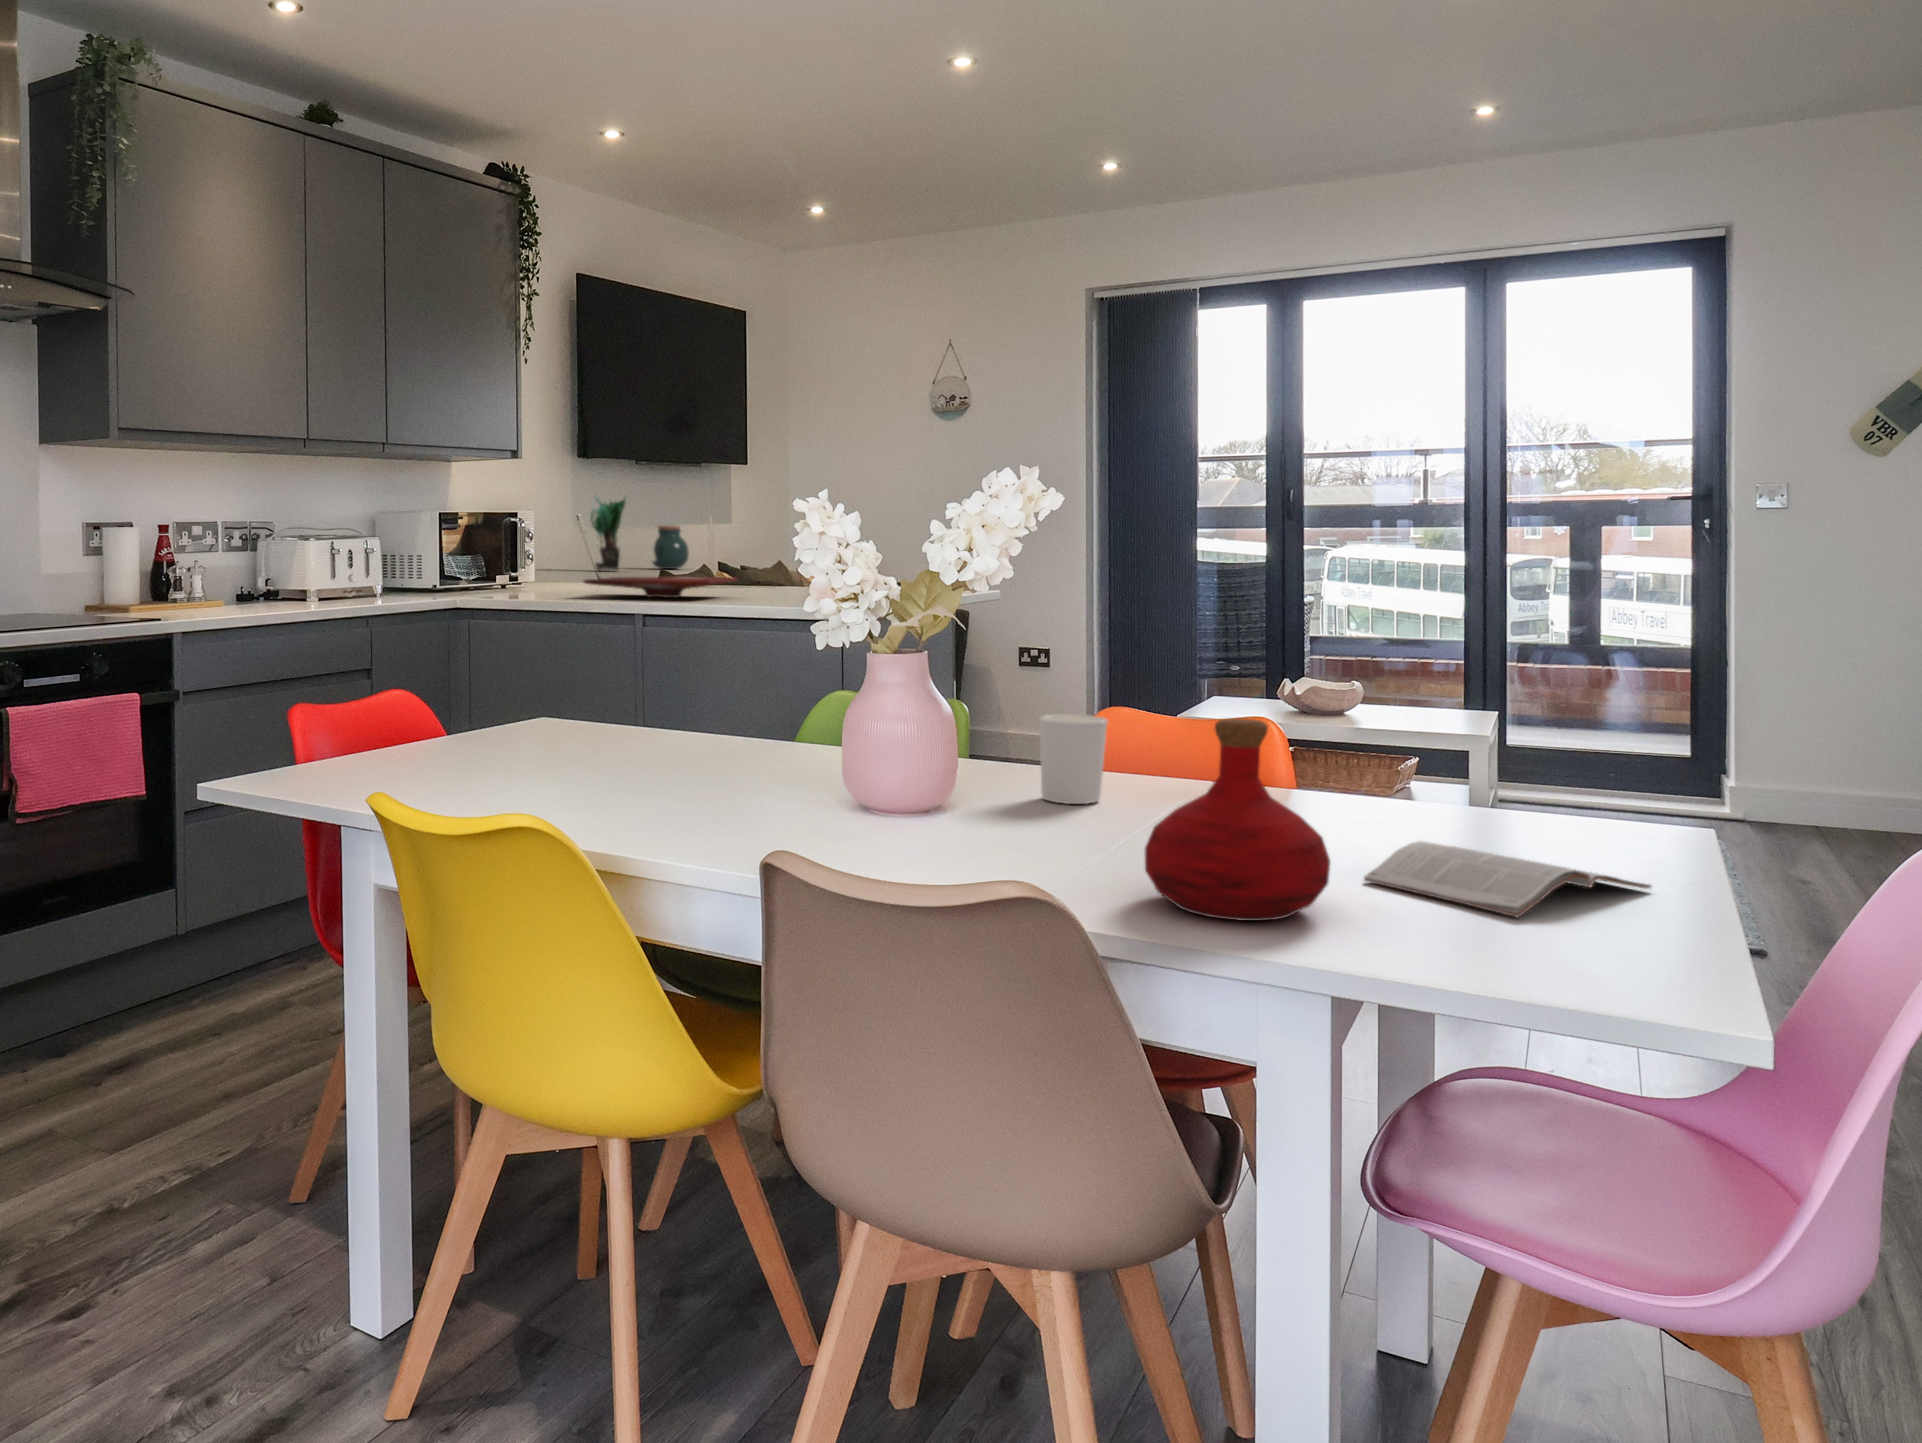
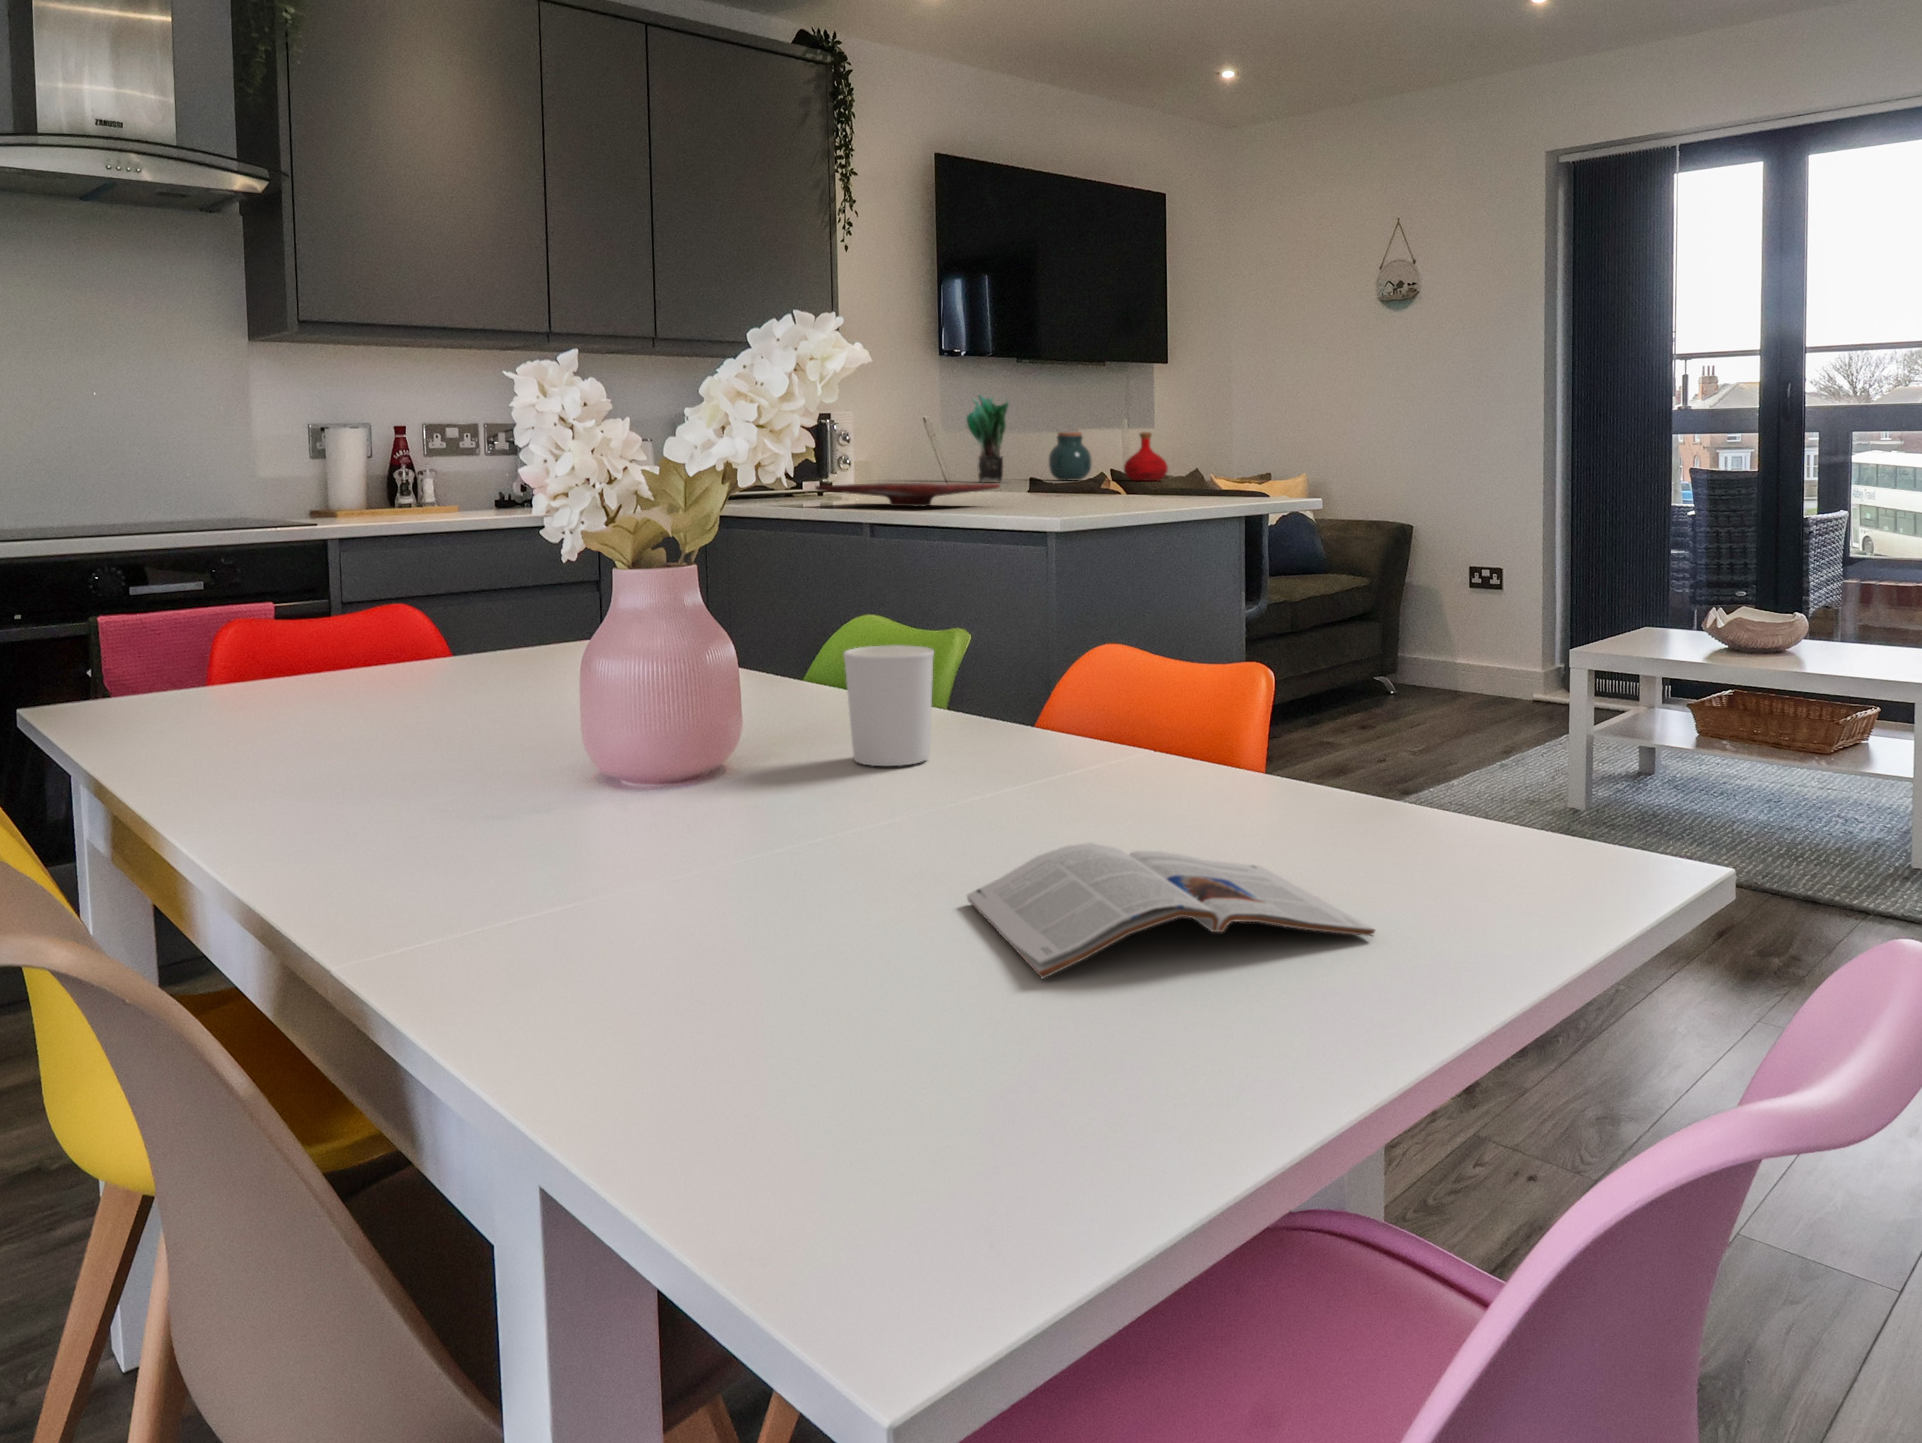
bottle: present [1145,718,1330,921] -> present [1124,432,1168,481]

